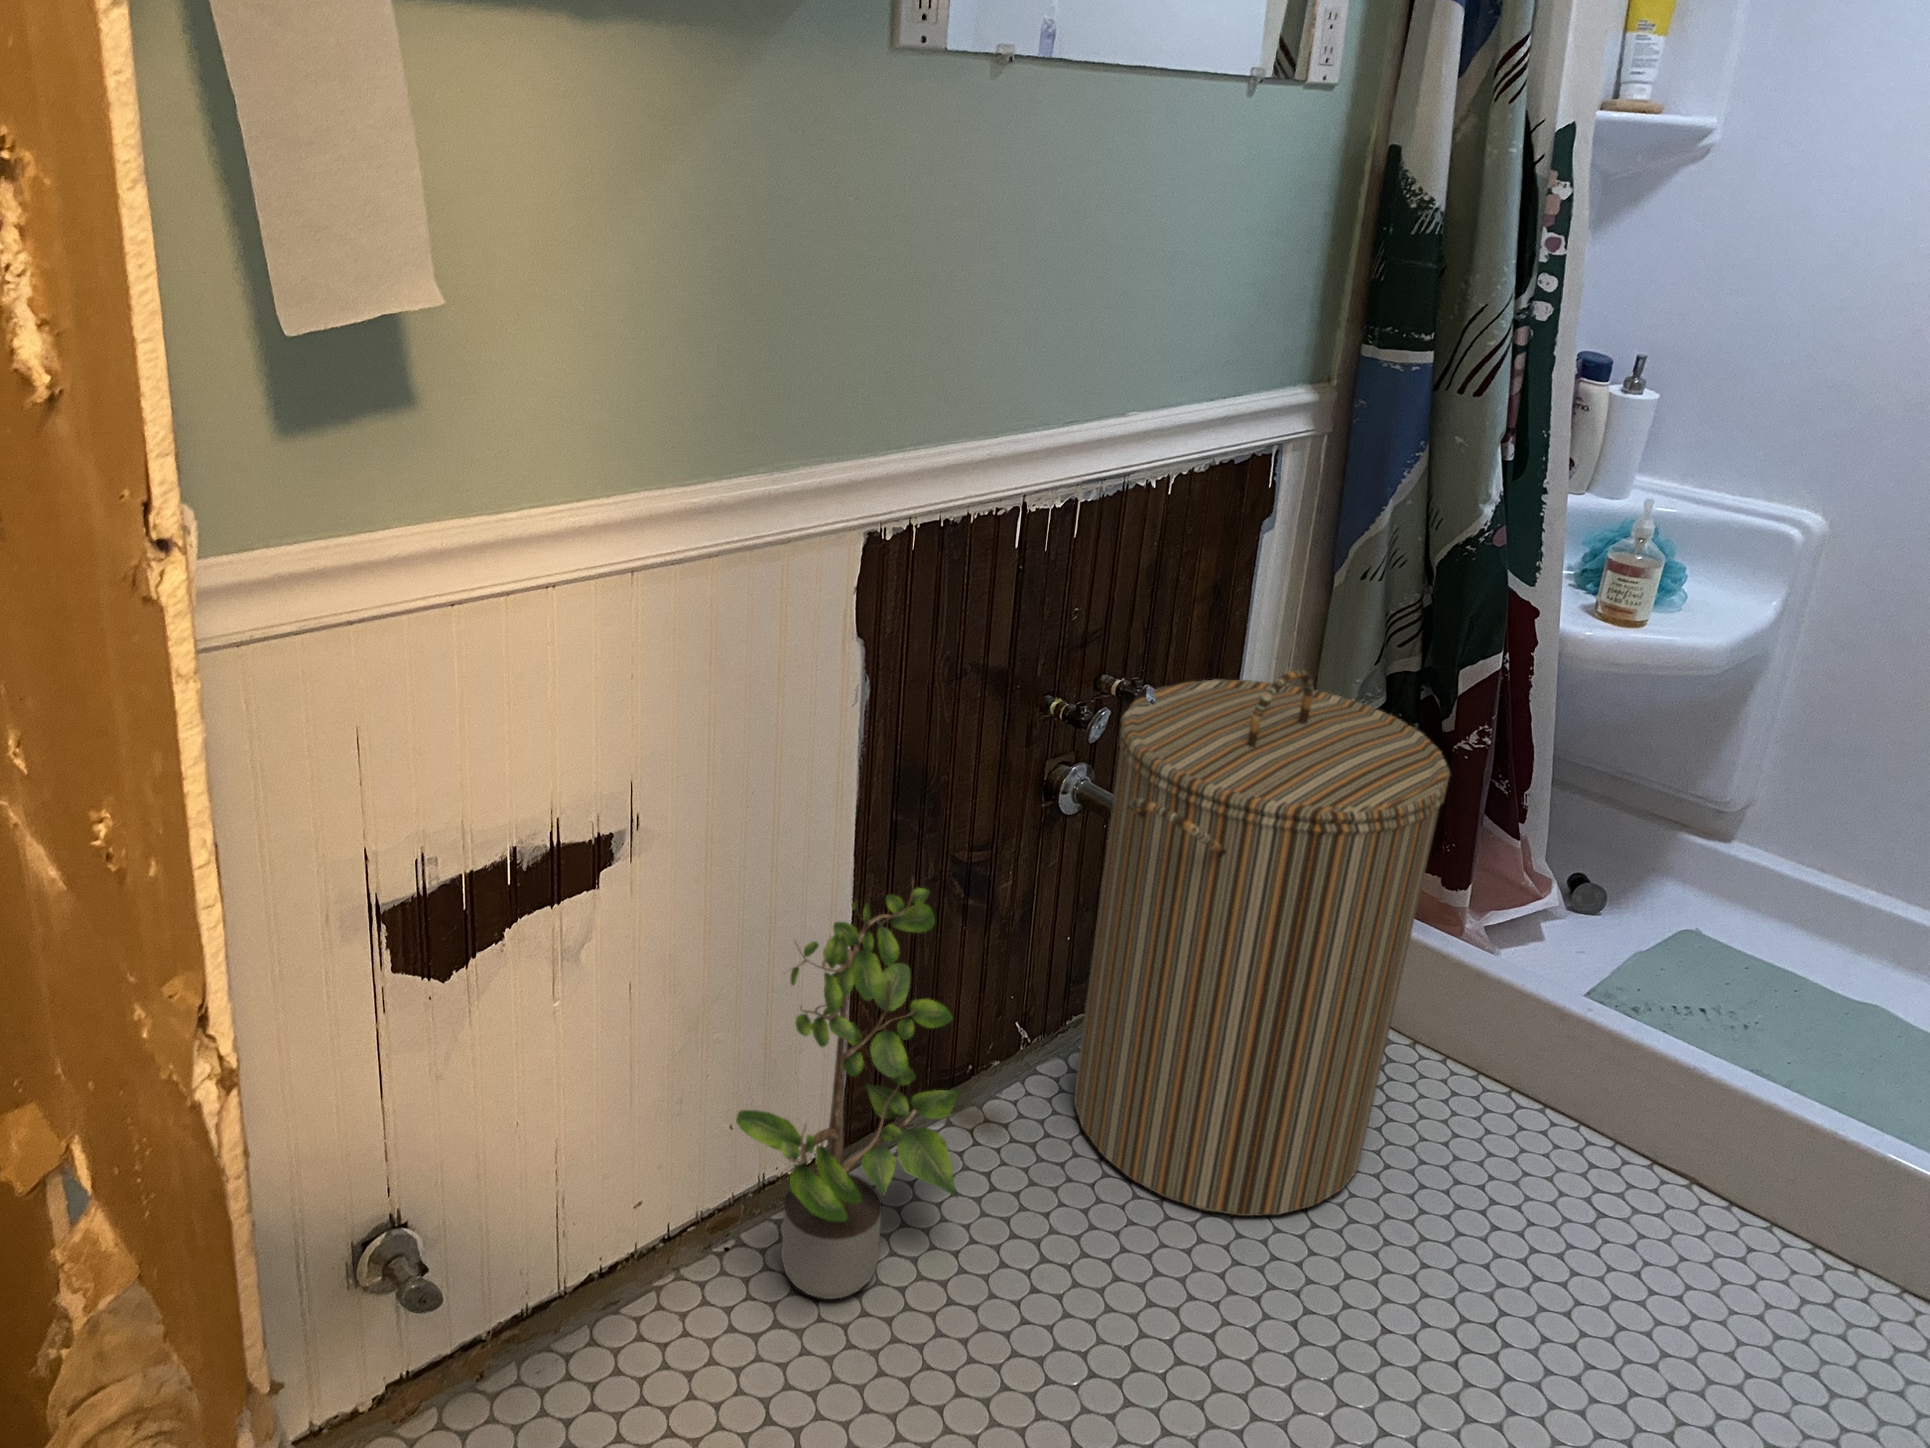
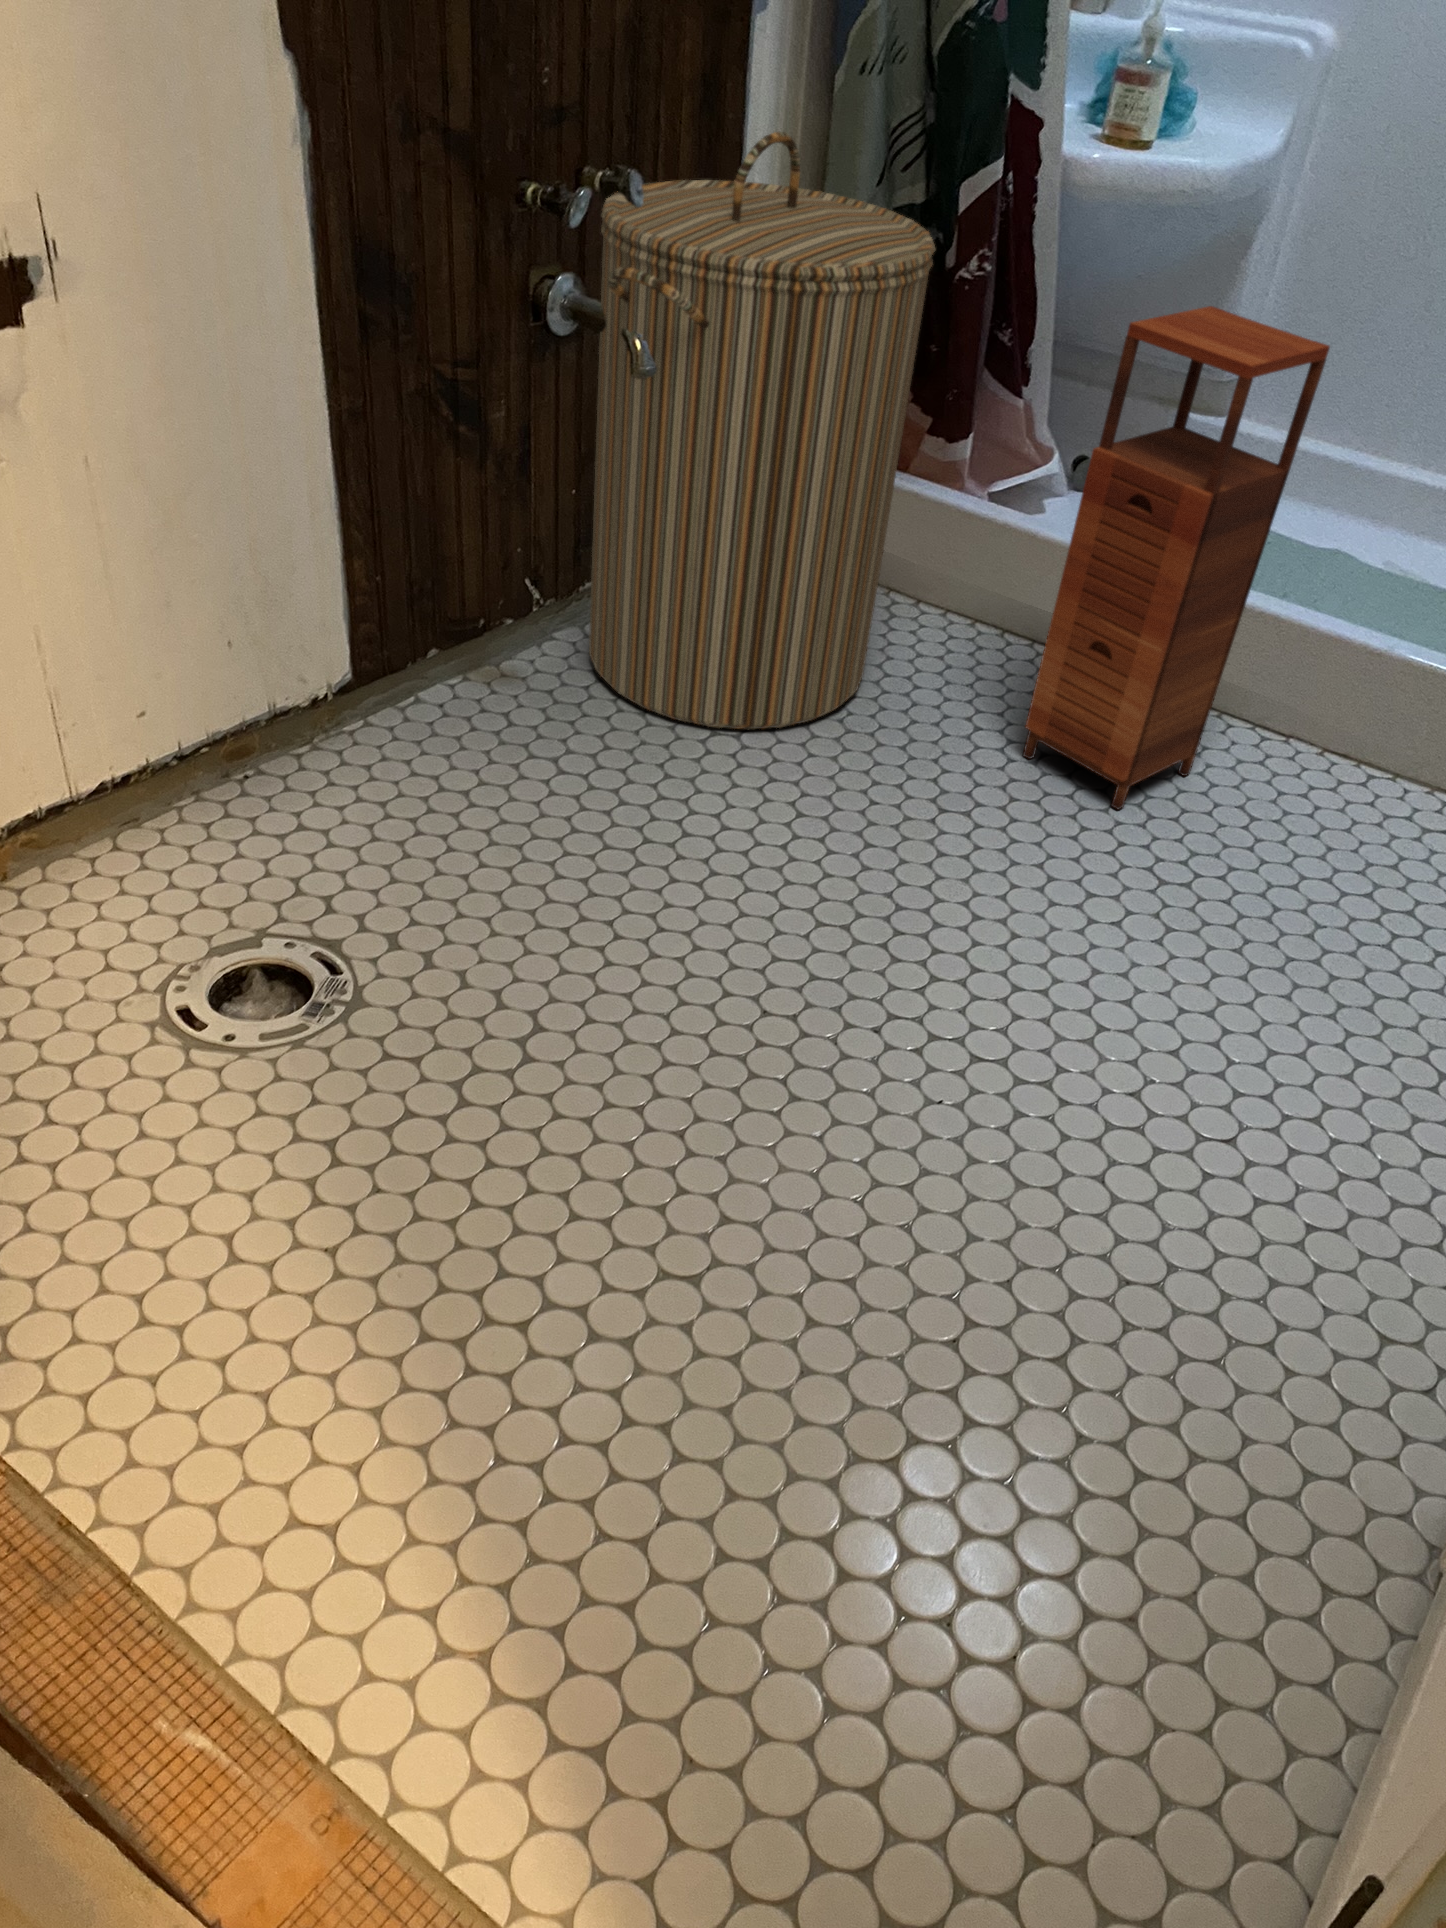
storage cabinet: none [1551,846,1896,1365] -> present [1023,306,1330,809]
potted plant: present [736,884,960,1299] -> none [227,340,467,803]

